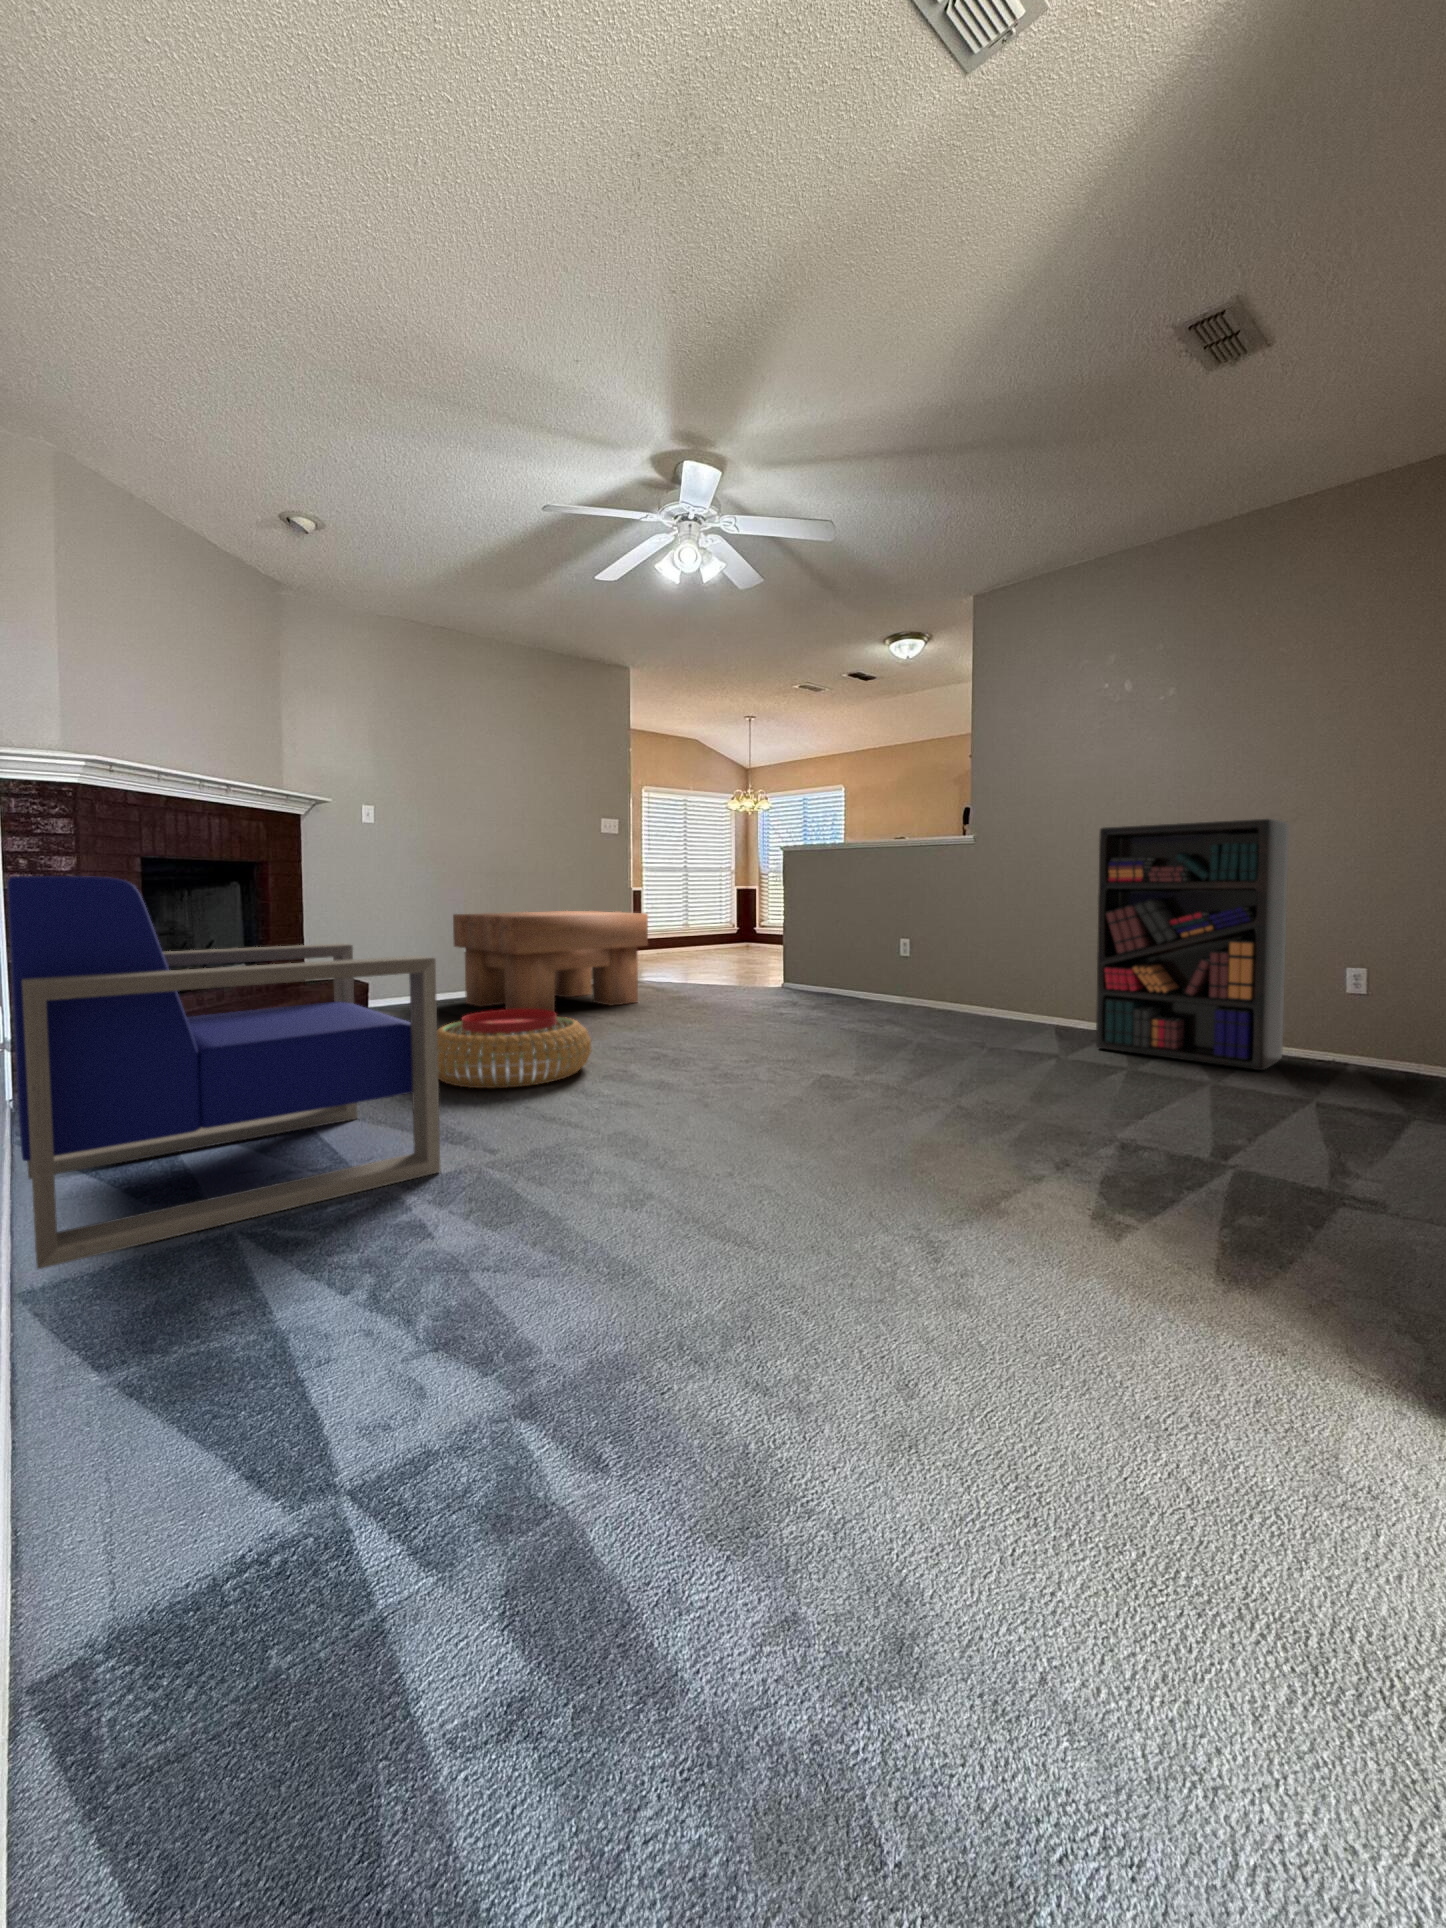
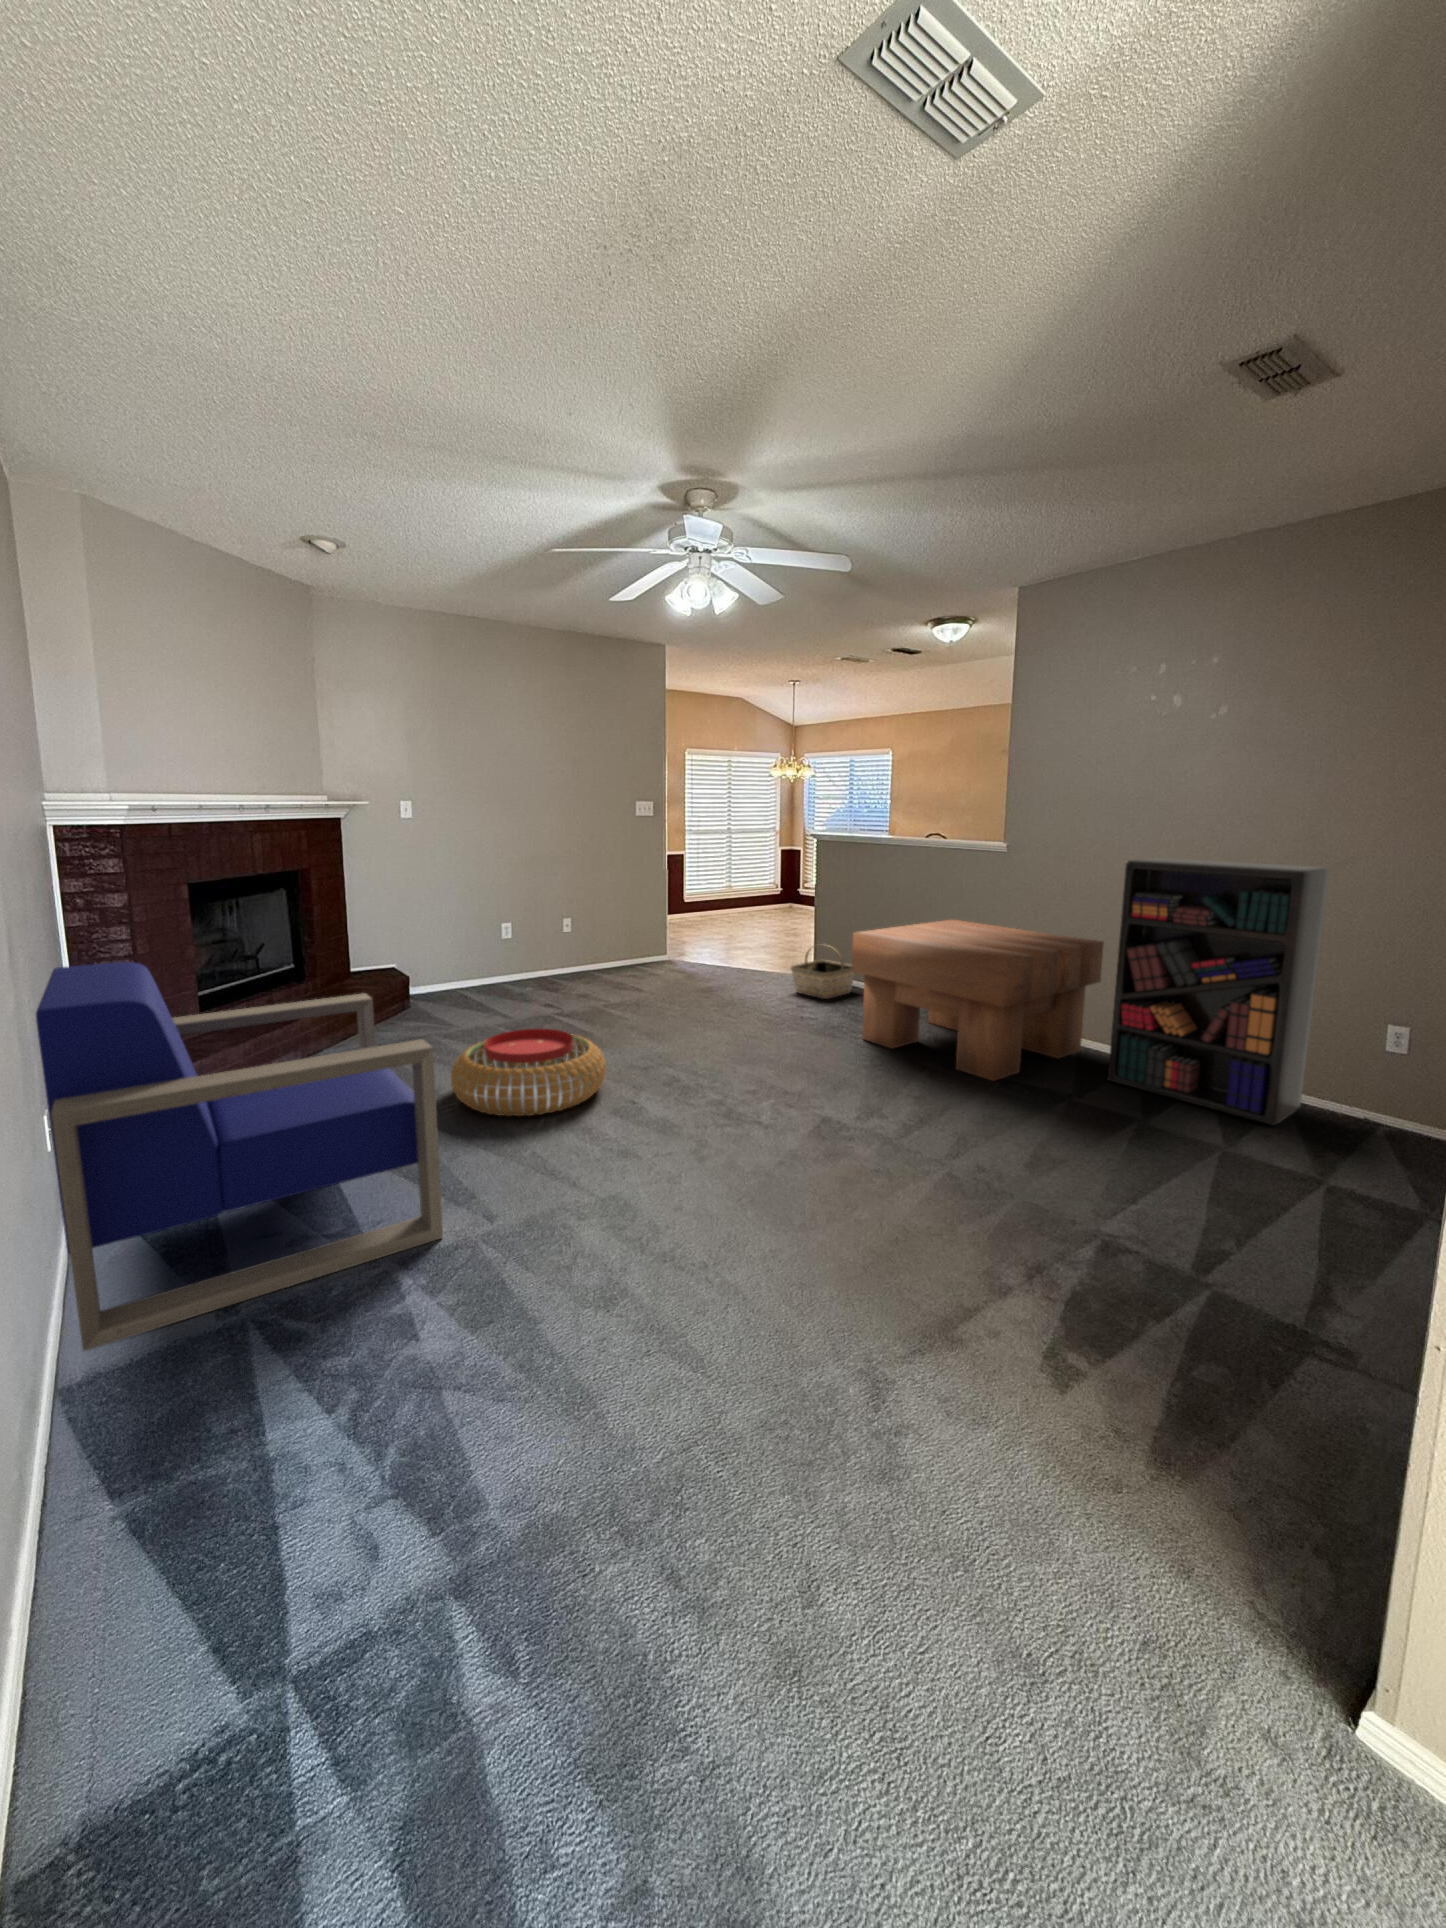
coffee table: present [453,911,648,1012] -> present [852,920,1104,1081]
basket: none [764,952,832,1005] -> present [791,947,855,999]

